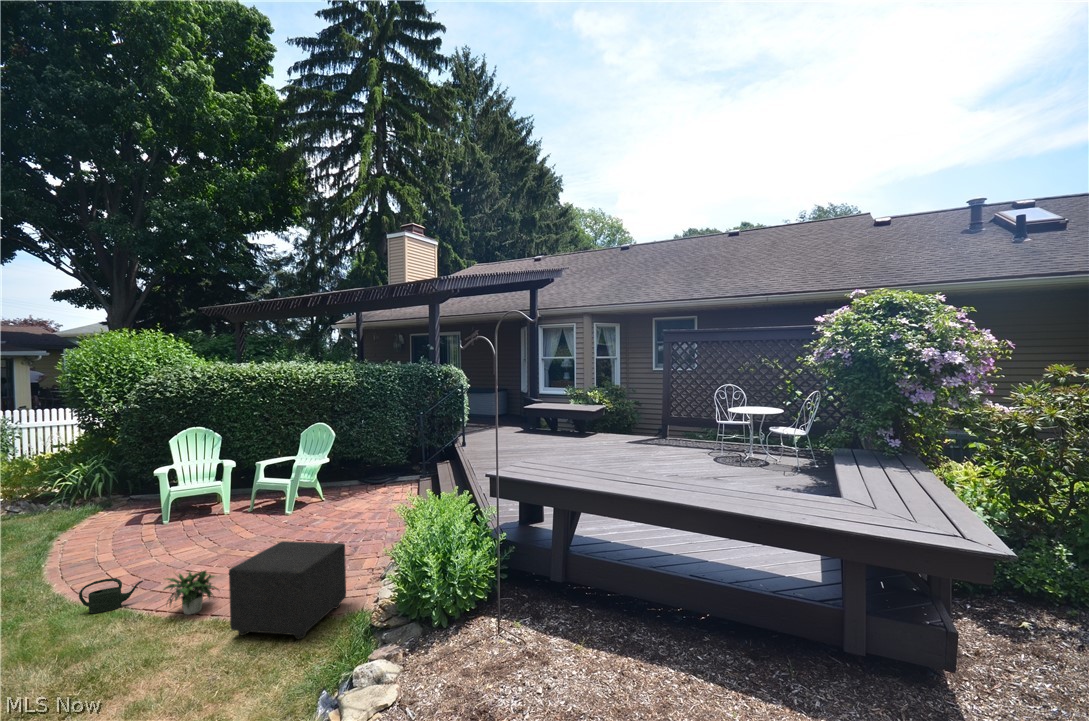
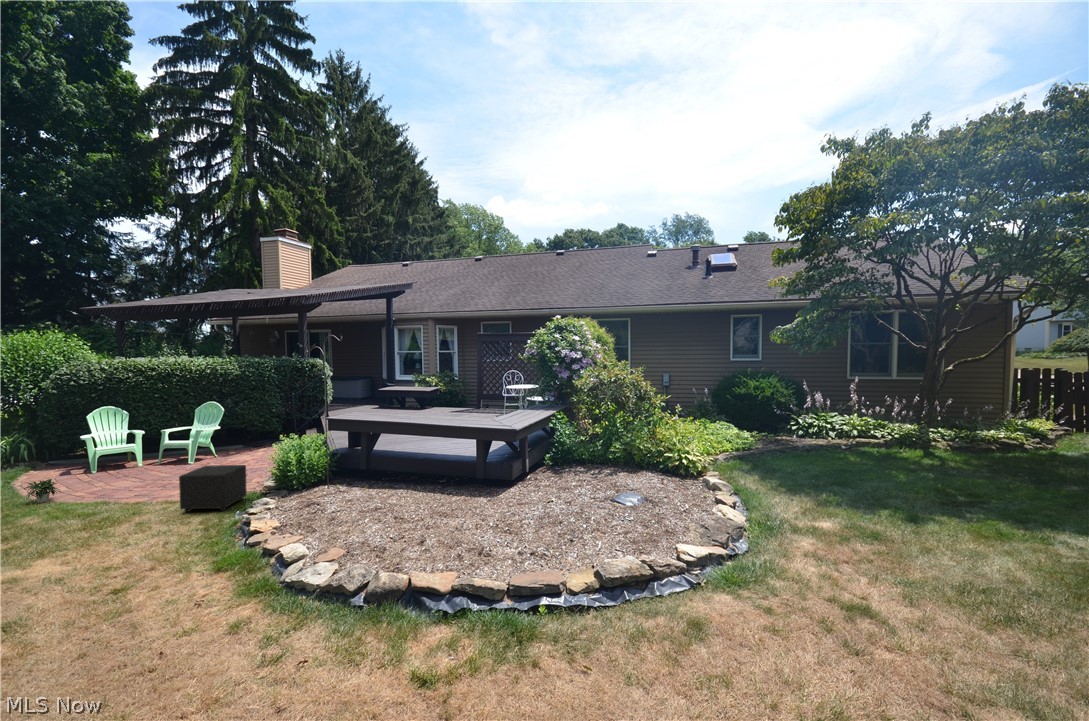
potted plant: present [164,571,218,615] -> present [24,479,60,503]
watering can: present [79,578,143,613] -> none [70,492,110,512]

